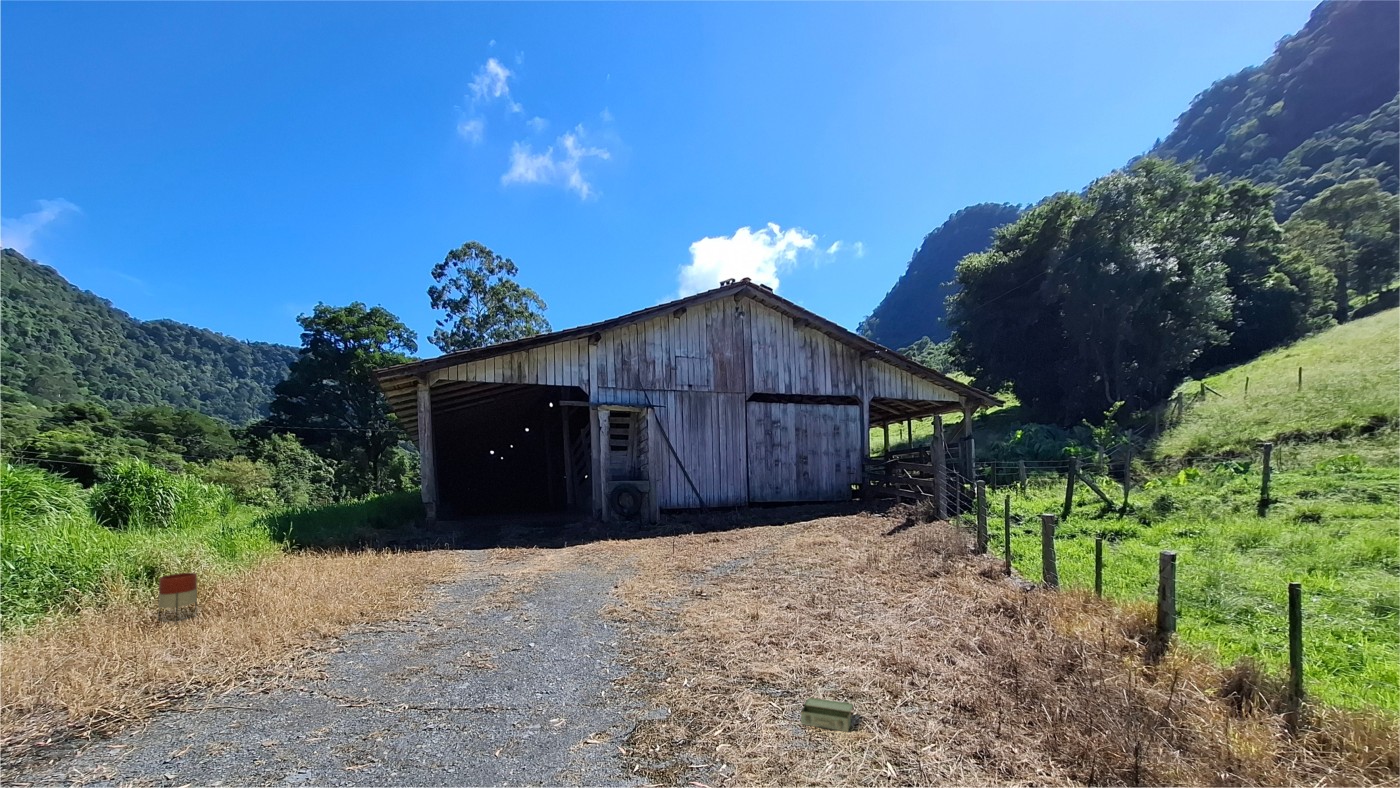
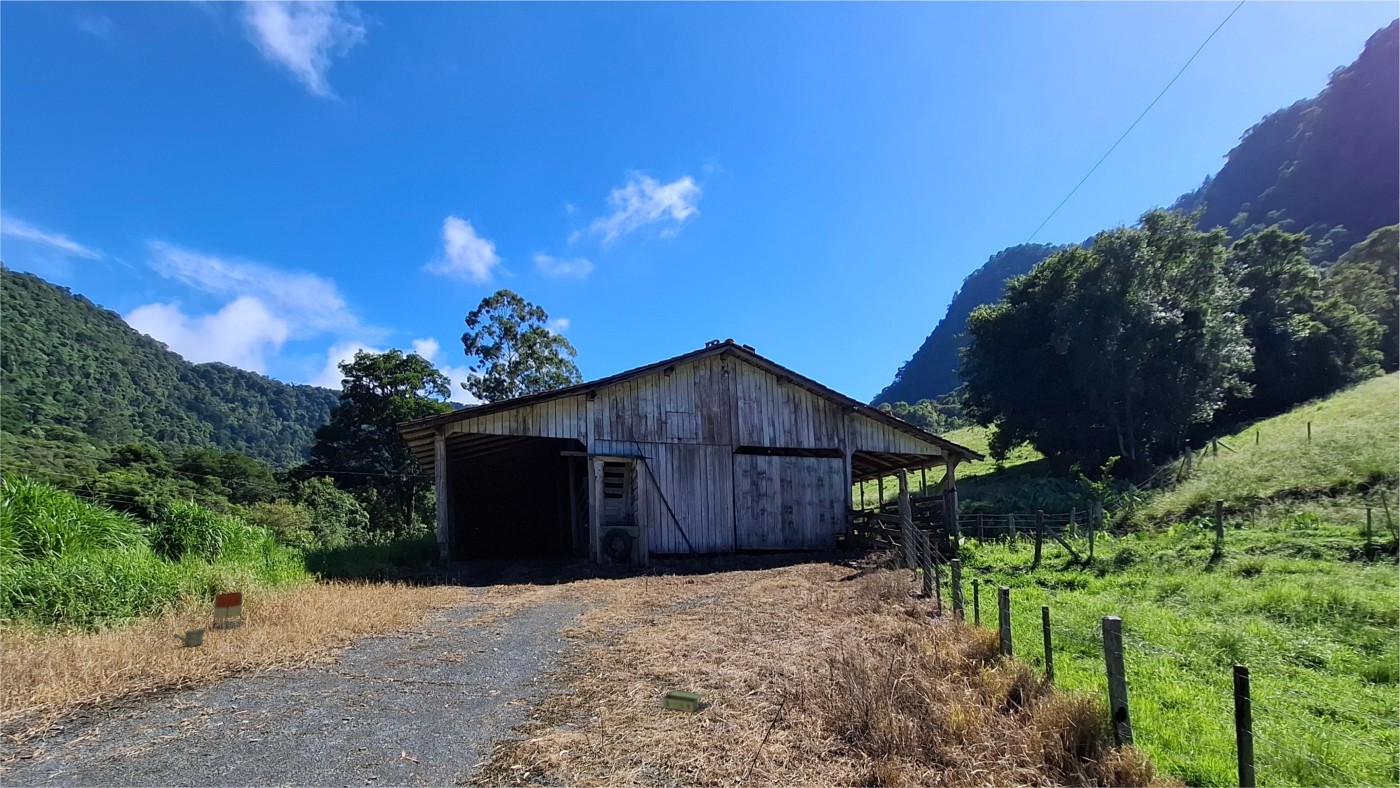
watering can: none [99,623,146,651] -> present [174,628,206,647]

